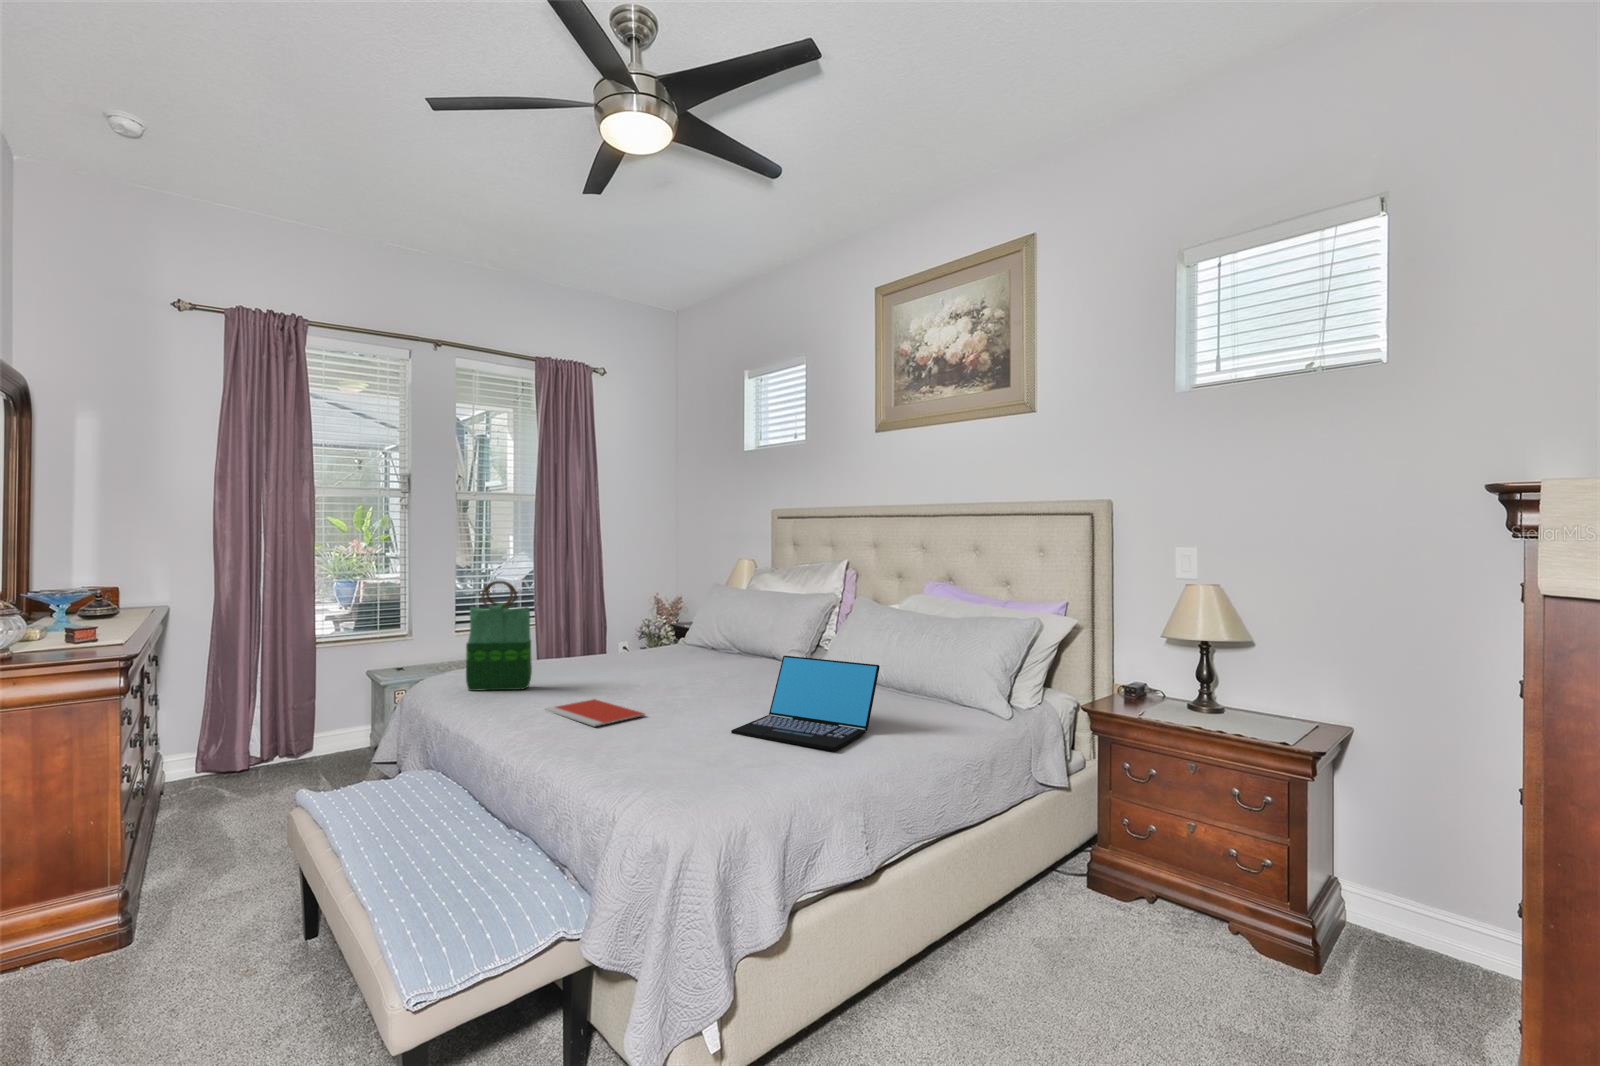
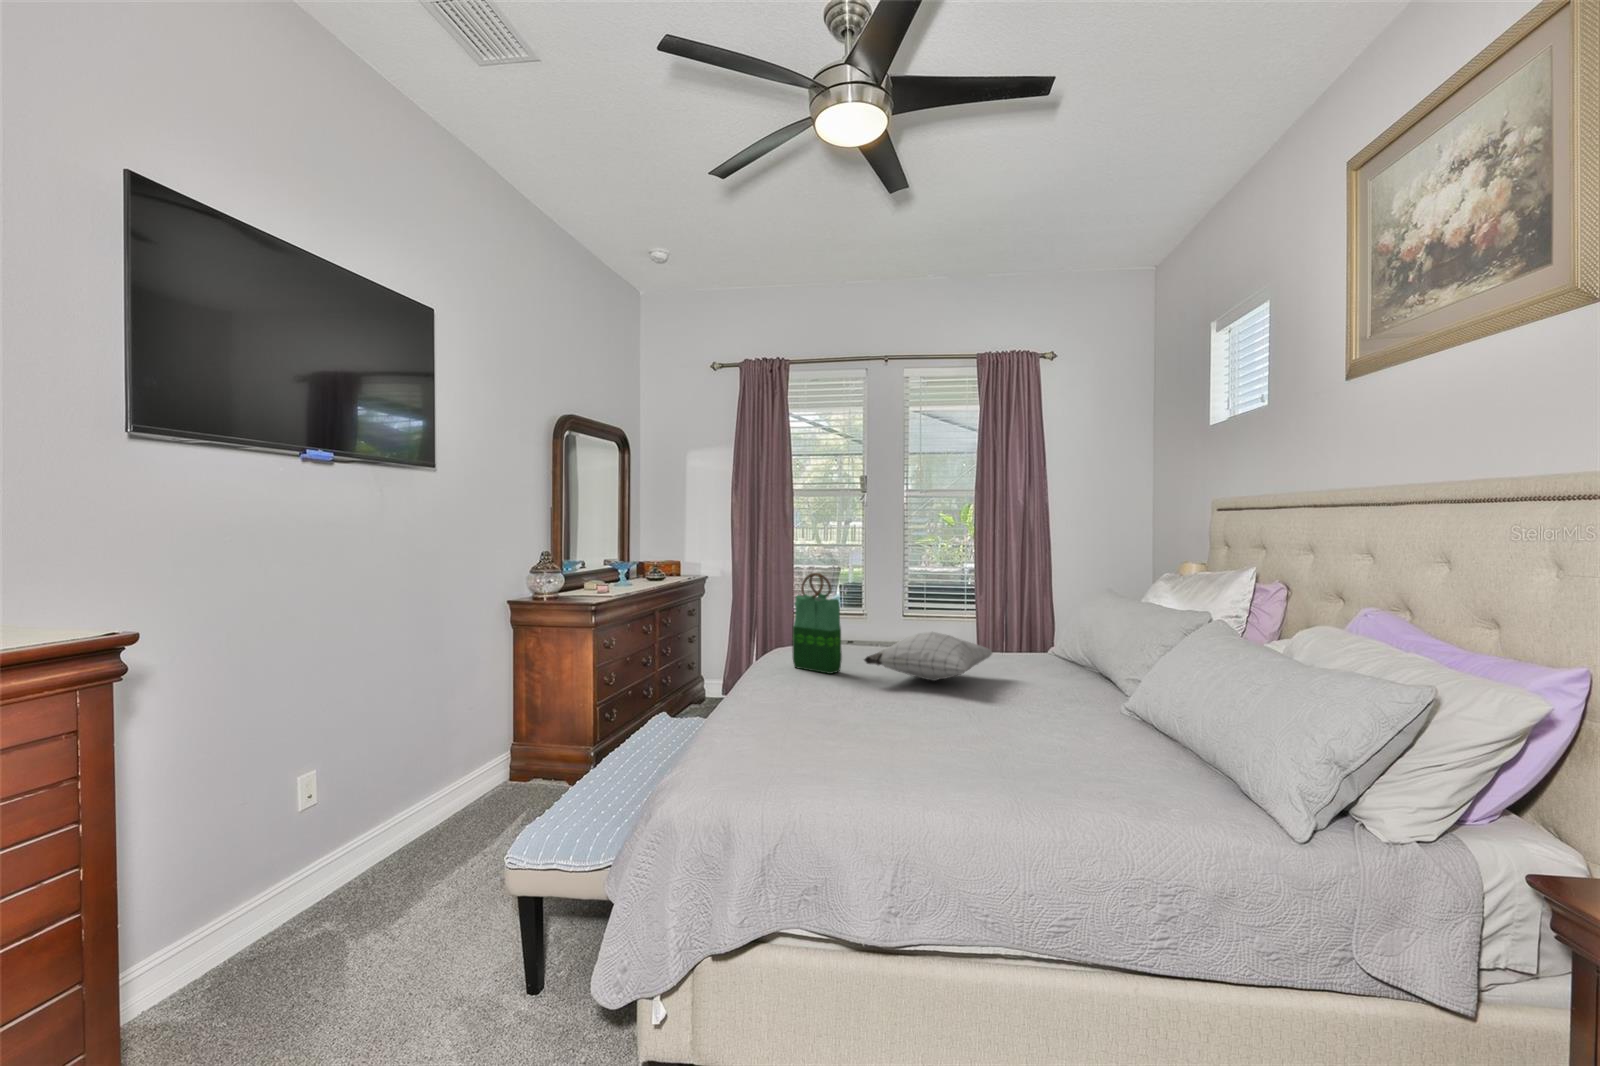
pillow: none [578,631,685,679] -> present [864,632,993,681]
laptop: present [731,656,880,751] -> none [907,680,1086,803]
notebook: present [546,699,645,726] -> none [810,693,869,717]

